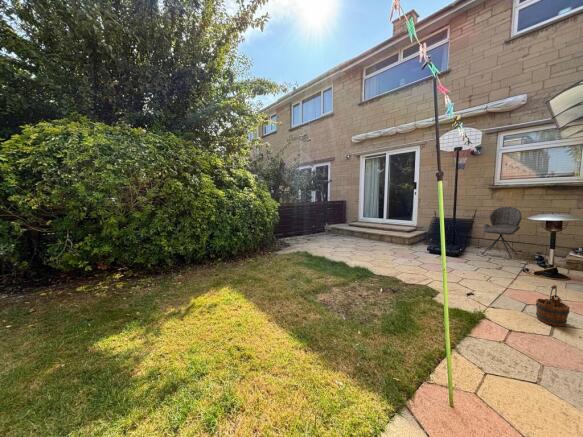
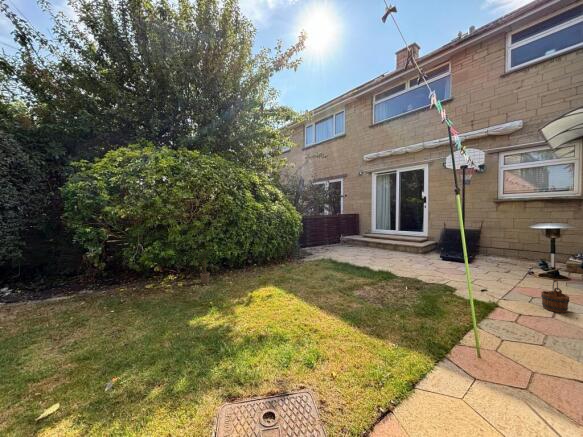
chair: present [482,207,522,259] -> none [490,218,524,264]
potted plant: none [132,242,165,285] -> present [194,248,215,284]

